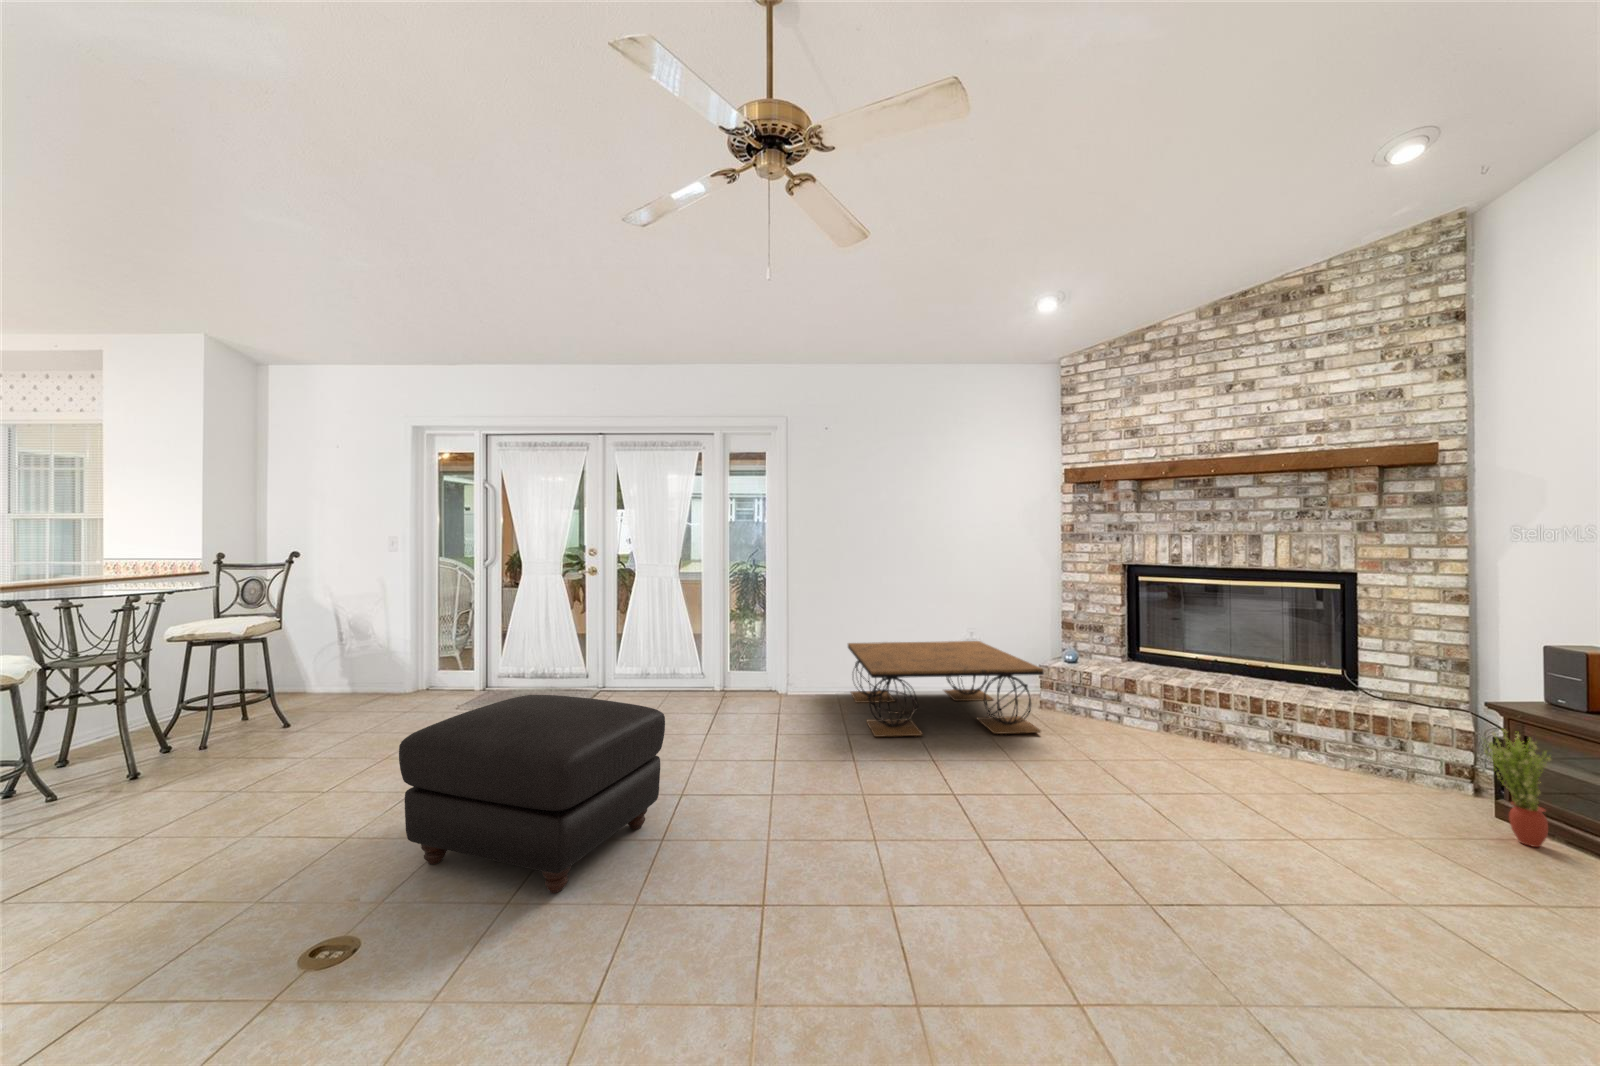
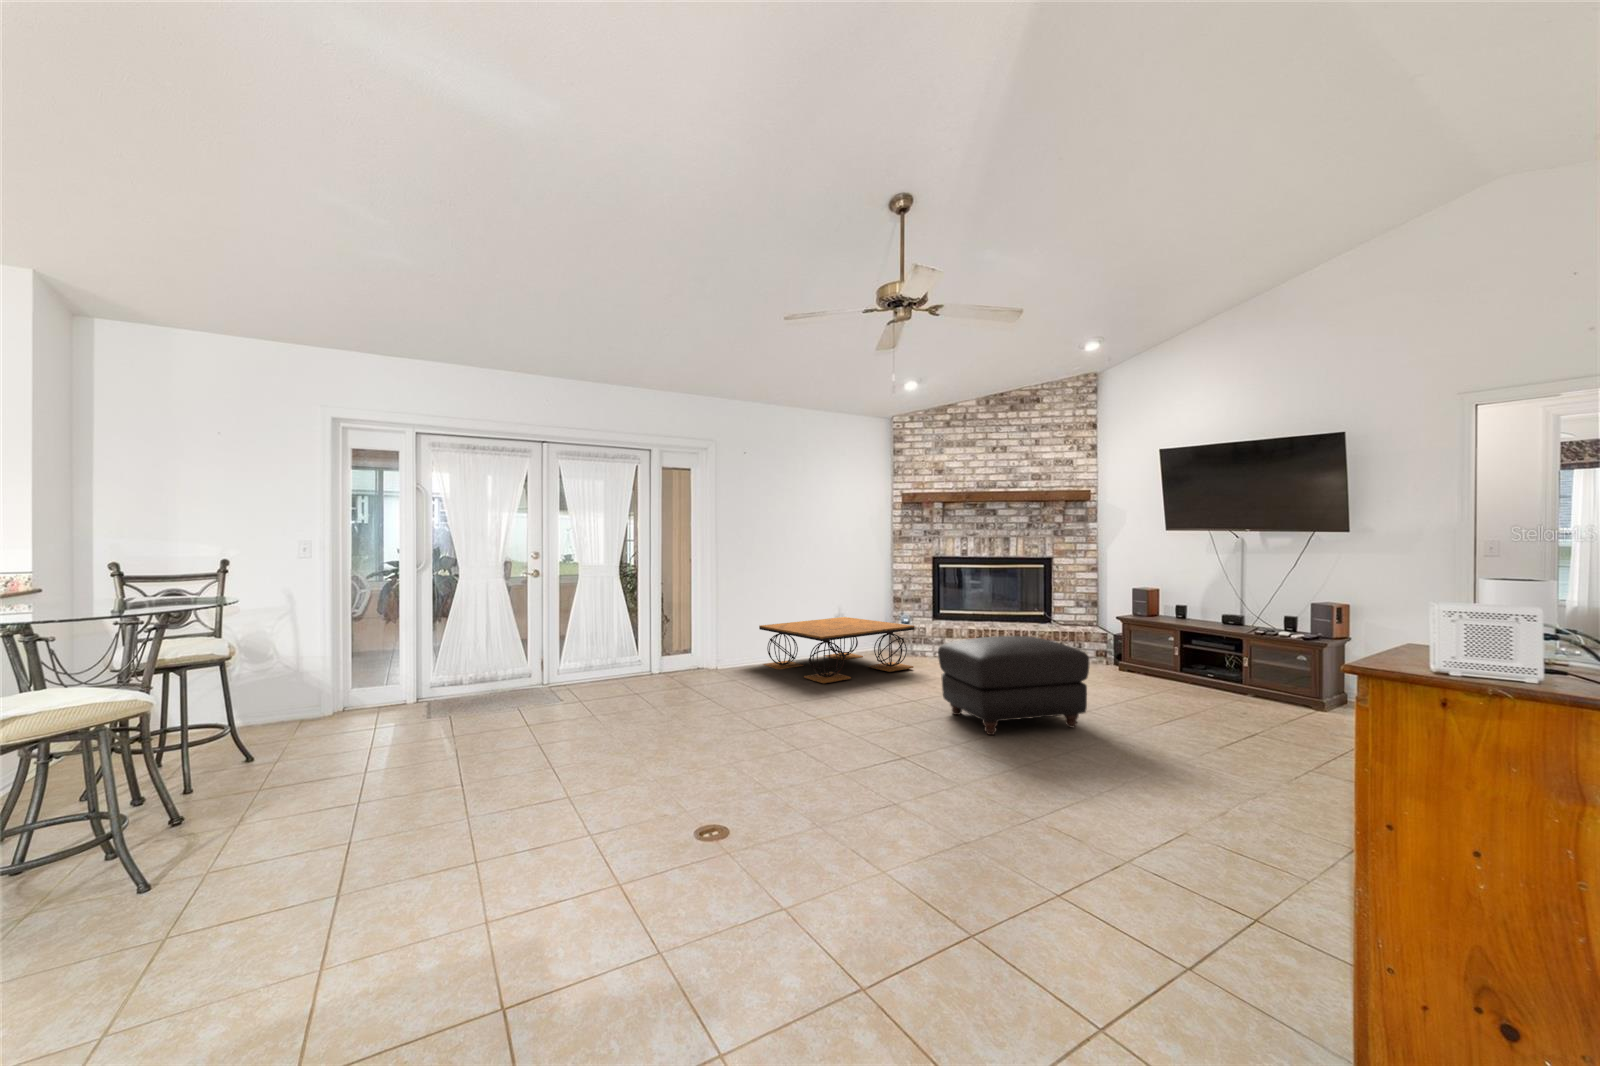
ottoman: present [399,695,665,893] -> present [938,636,1089,735]
potted plant: present [1486,729,1550,847] -> none [1113,626,1137,677]

